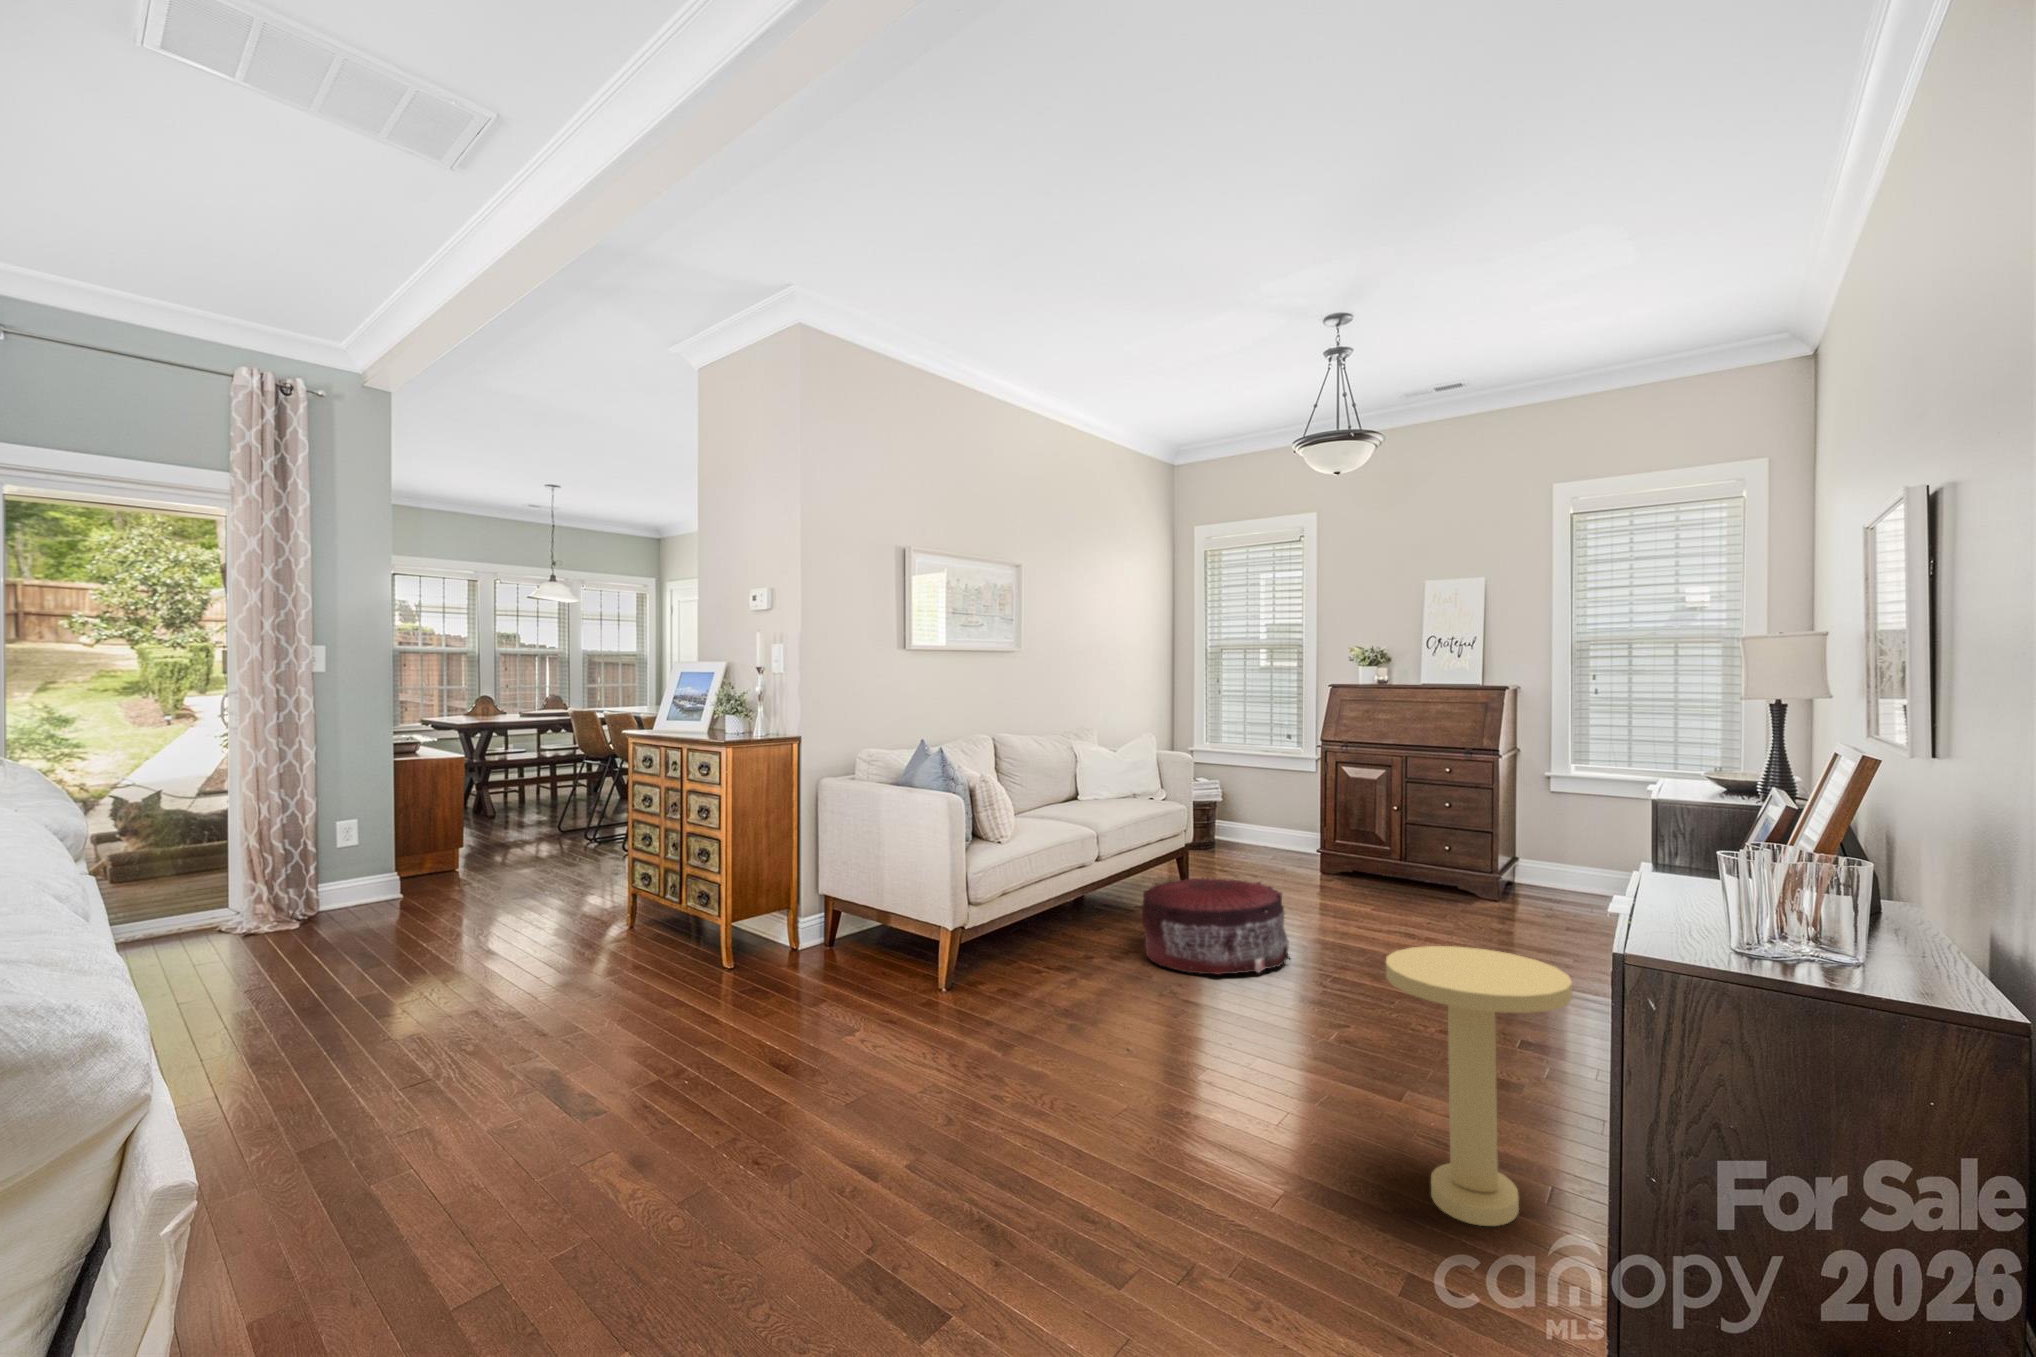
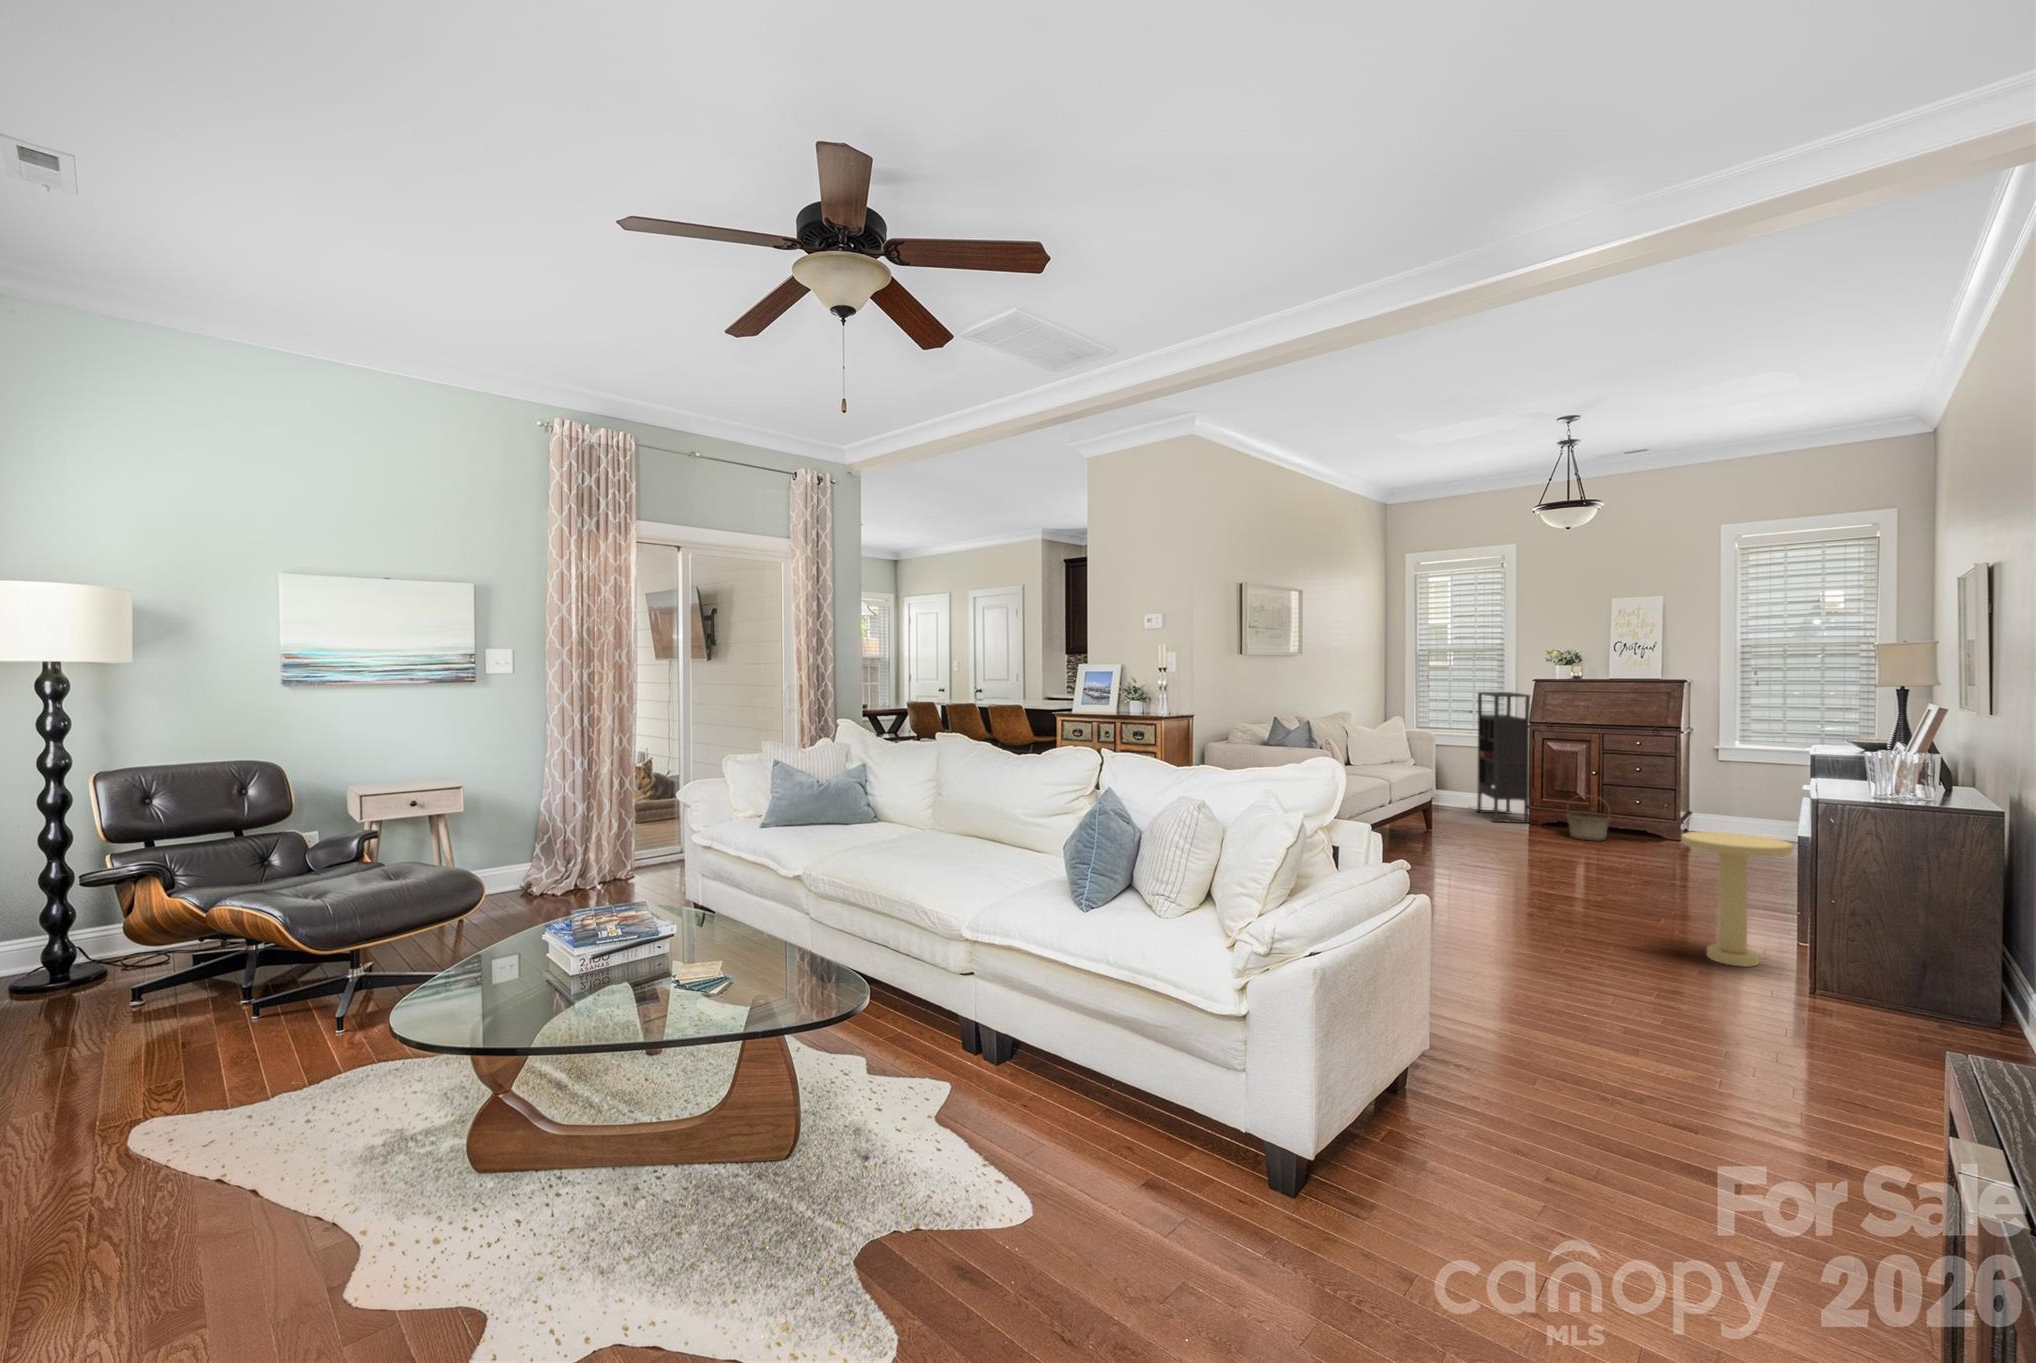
bookshelf: none [1265,703,1322,879] -> present [1476,692,1530,823]
basket: none [1353,844,1412,908] -> present [1566,797,1611,841]
pouf: present [1141,877,1290,975] -> none [1439,812,1550,872]

